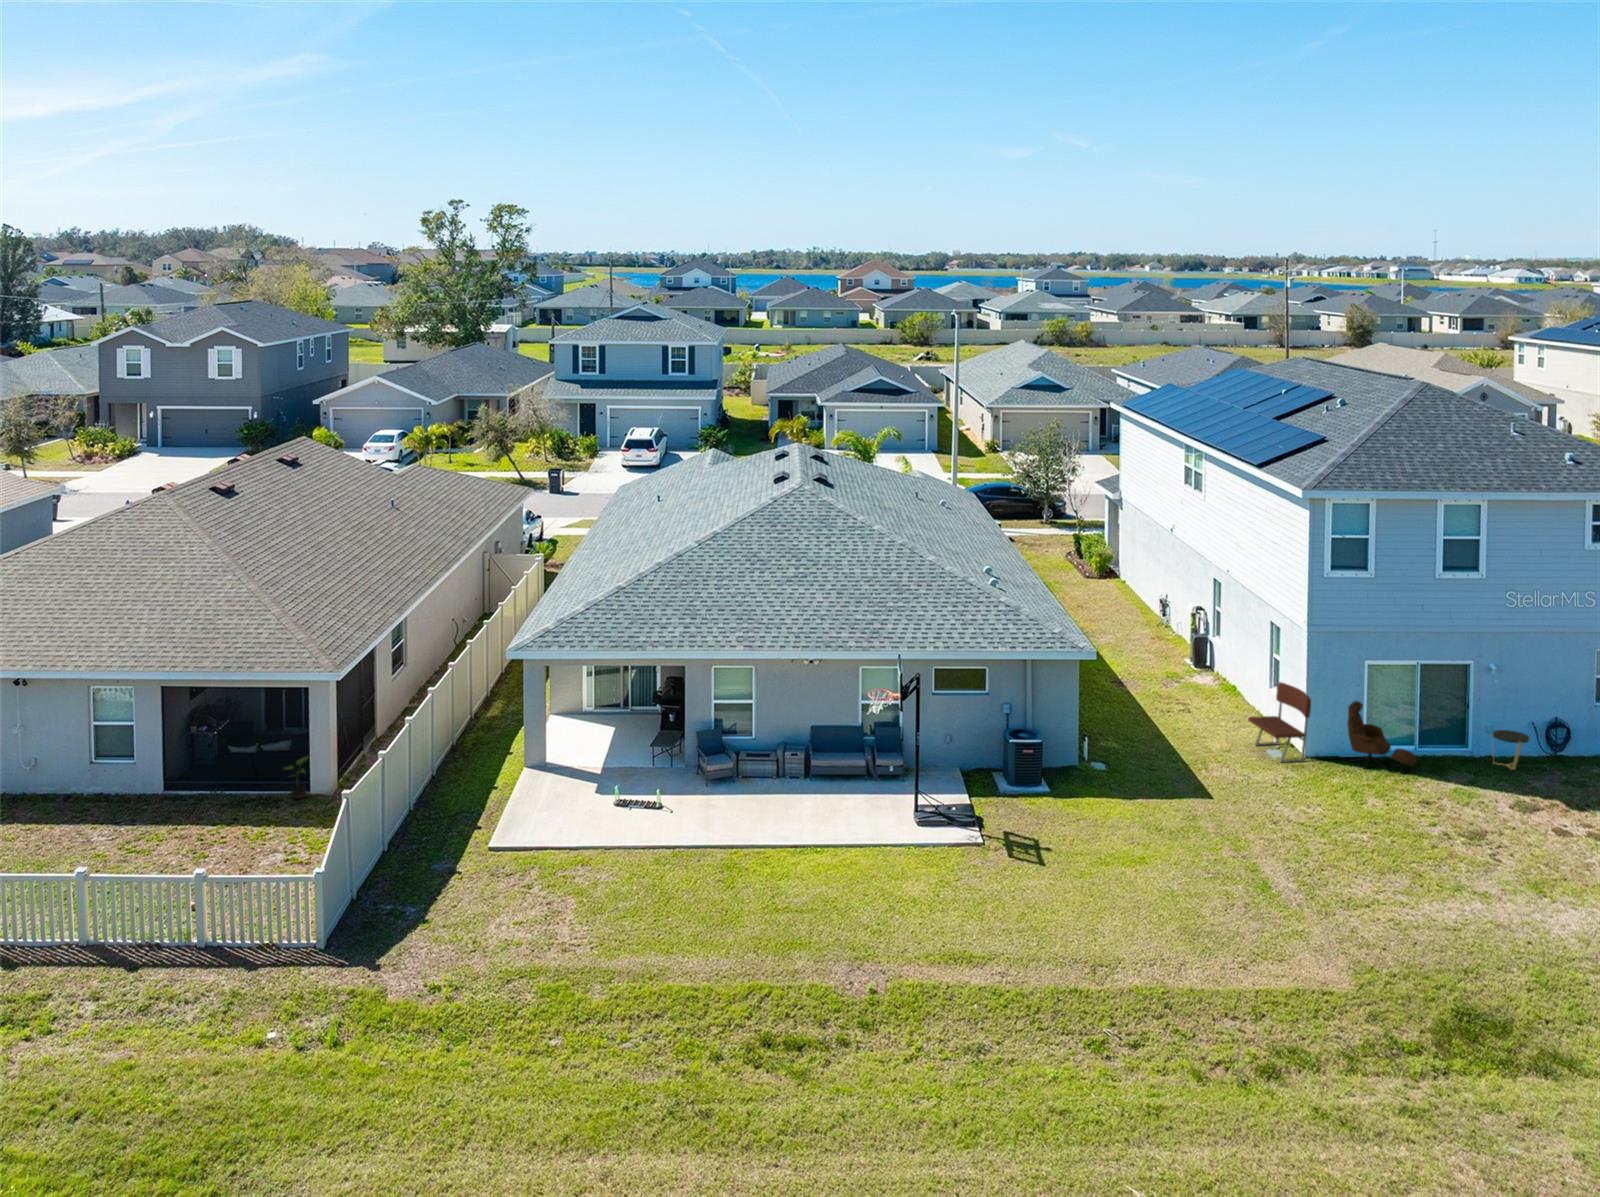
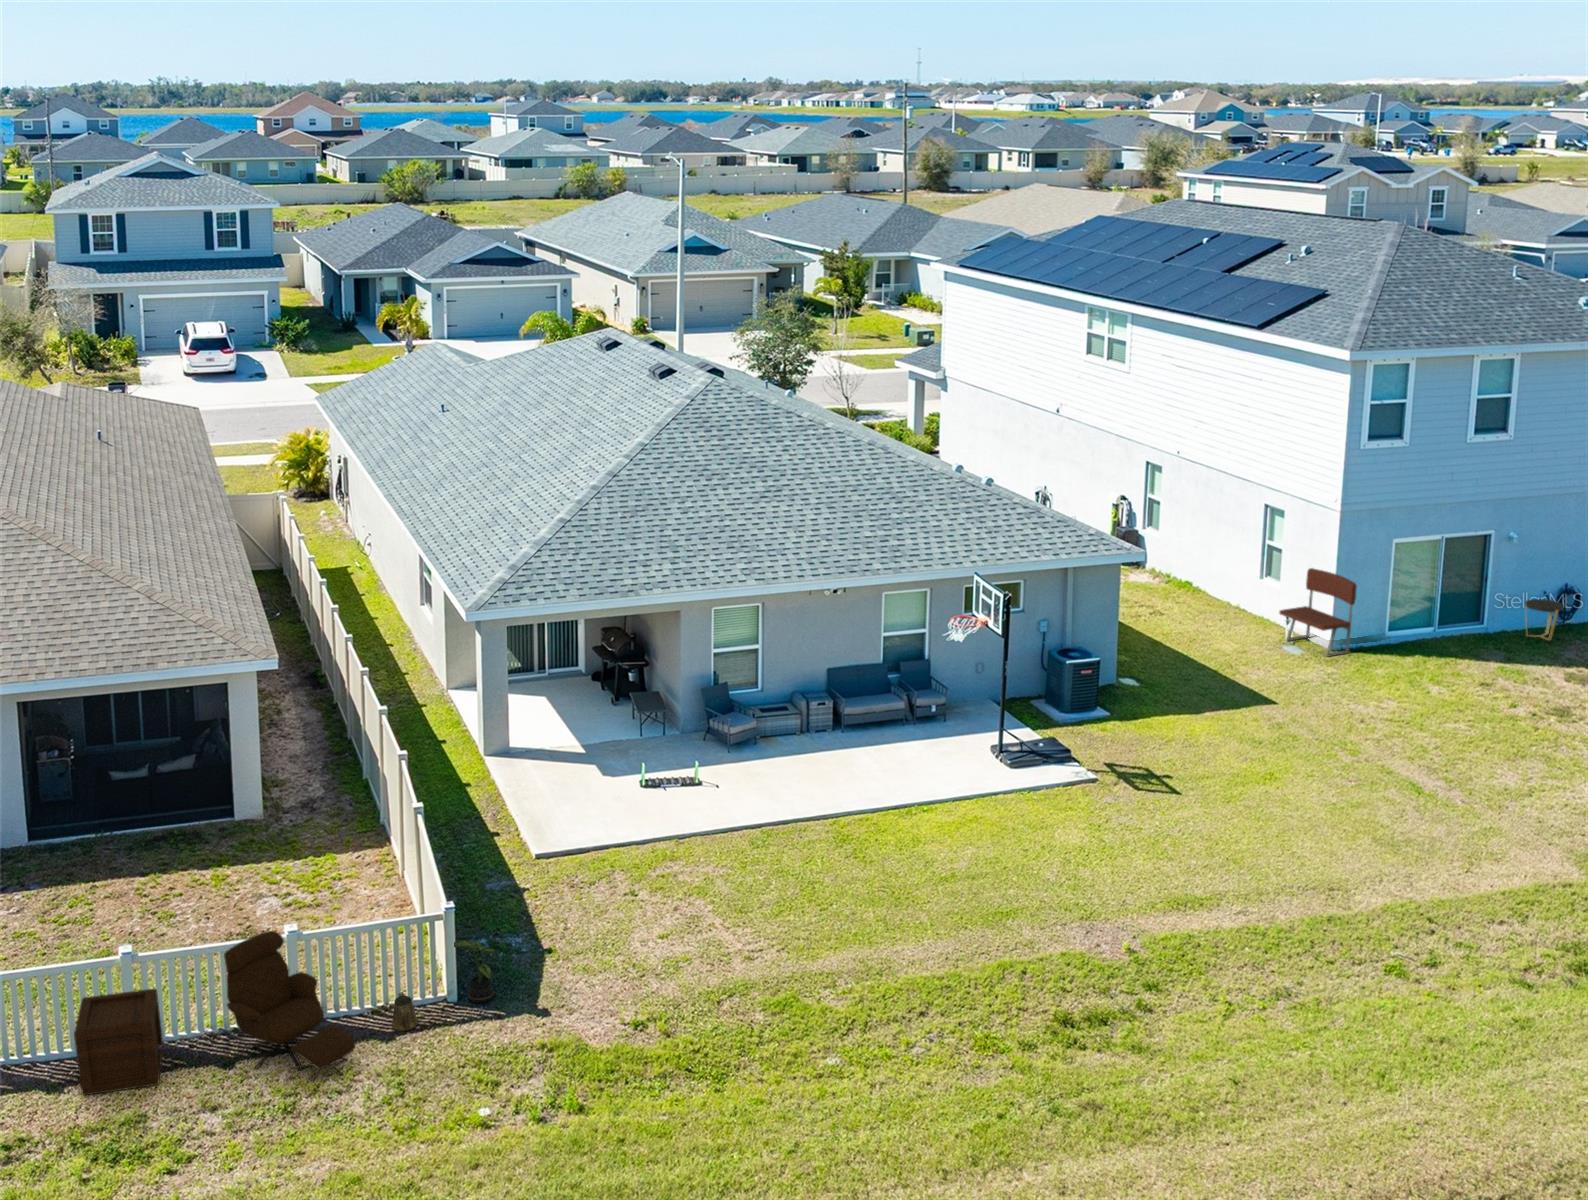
lounge chair: present [1347,701,1417,773] -> present [224,931,356,1082]
potted plant: present [283,755,310,799] -> present [454,940,500,1003]
wooden crate: none [20,904,107,977] -> present [74,989,163,1095]
watering can: none [269,934,291,964] -> present [392,992,418,1031]

